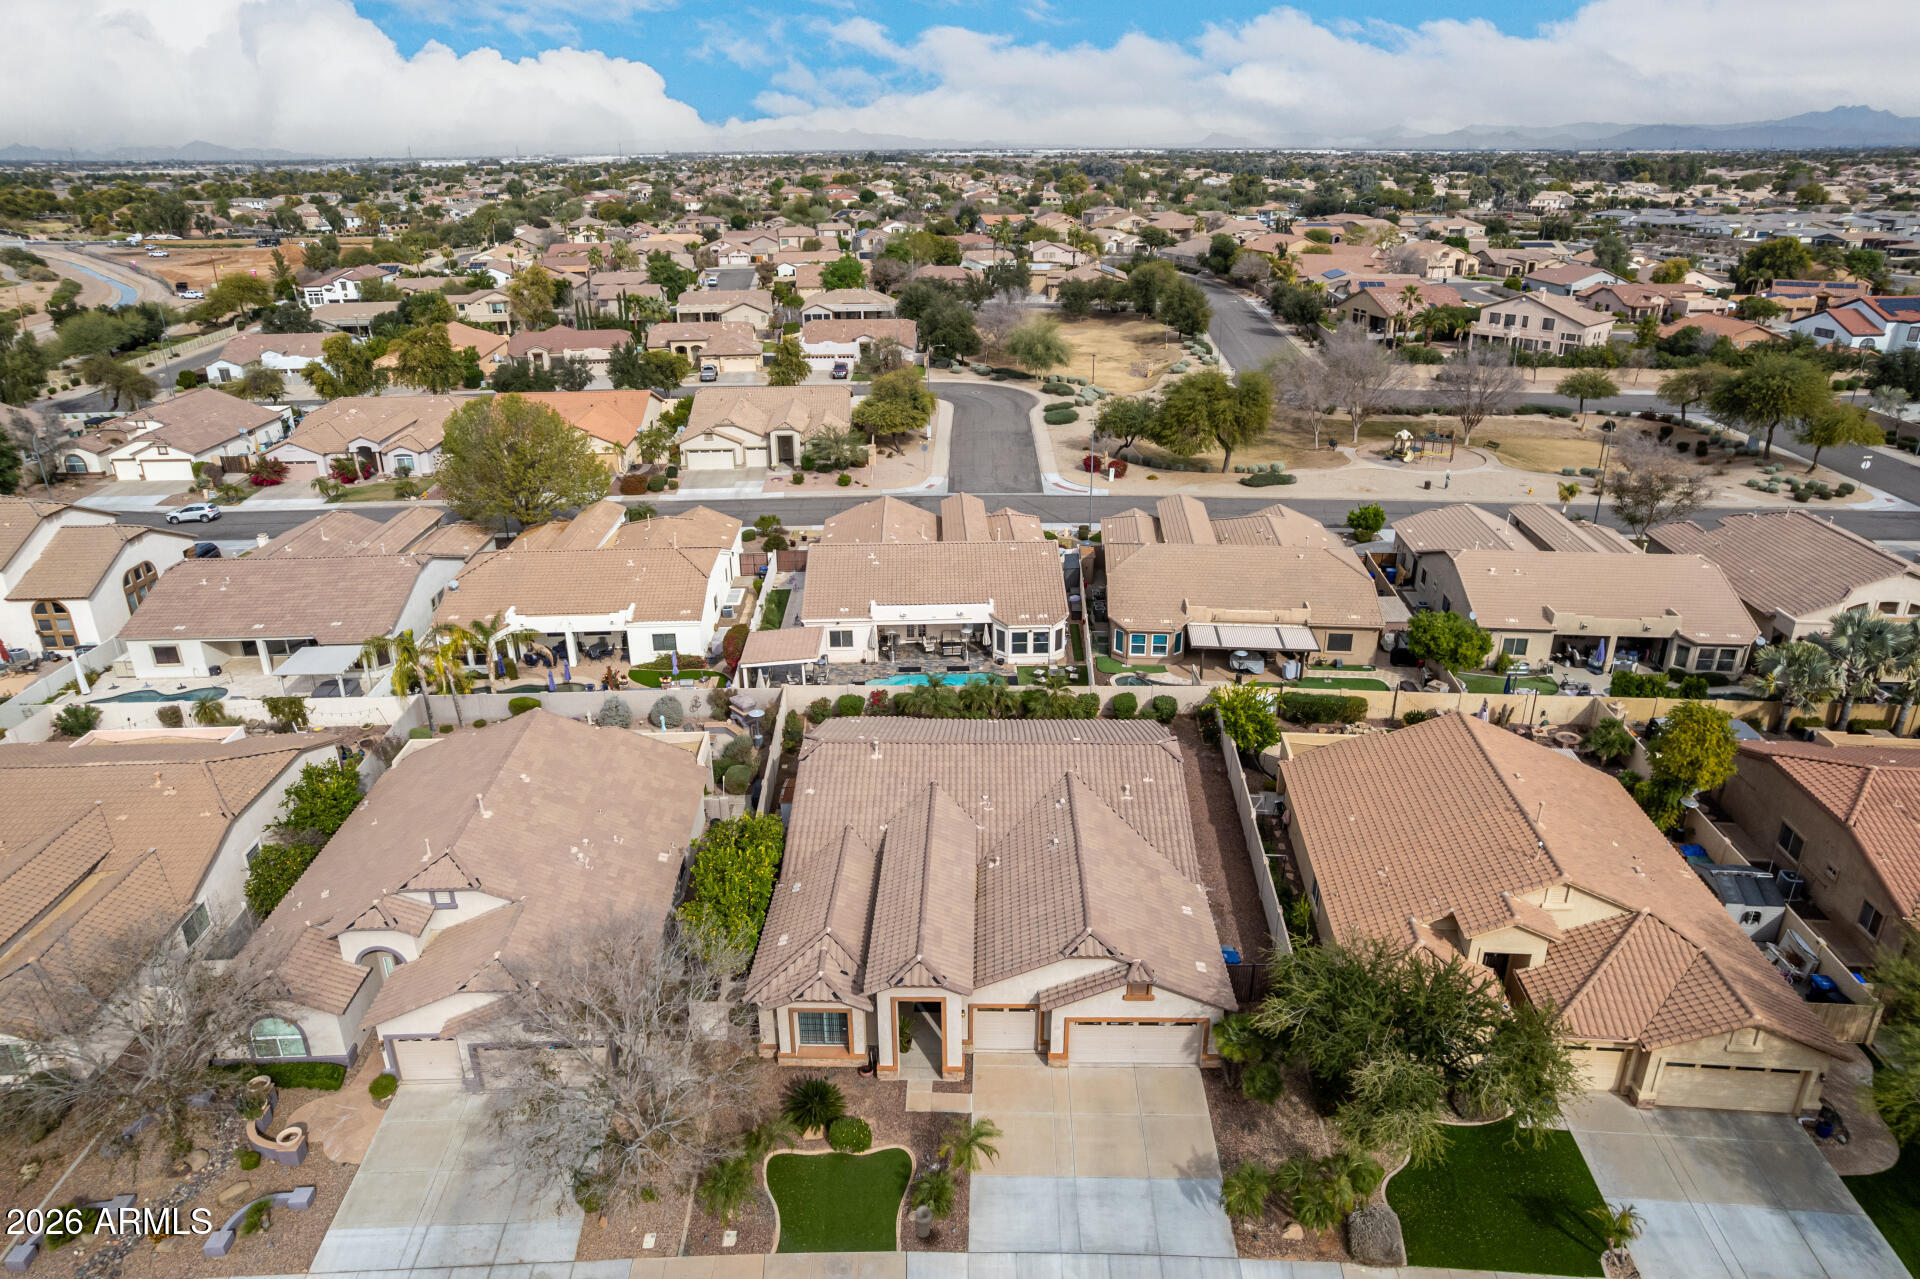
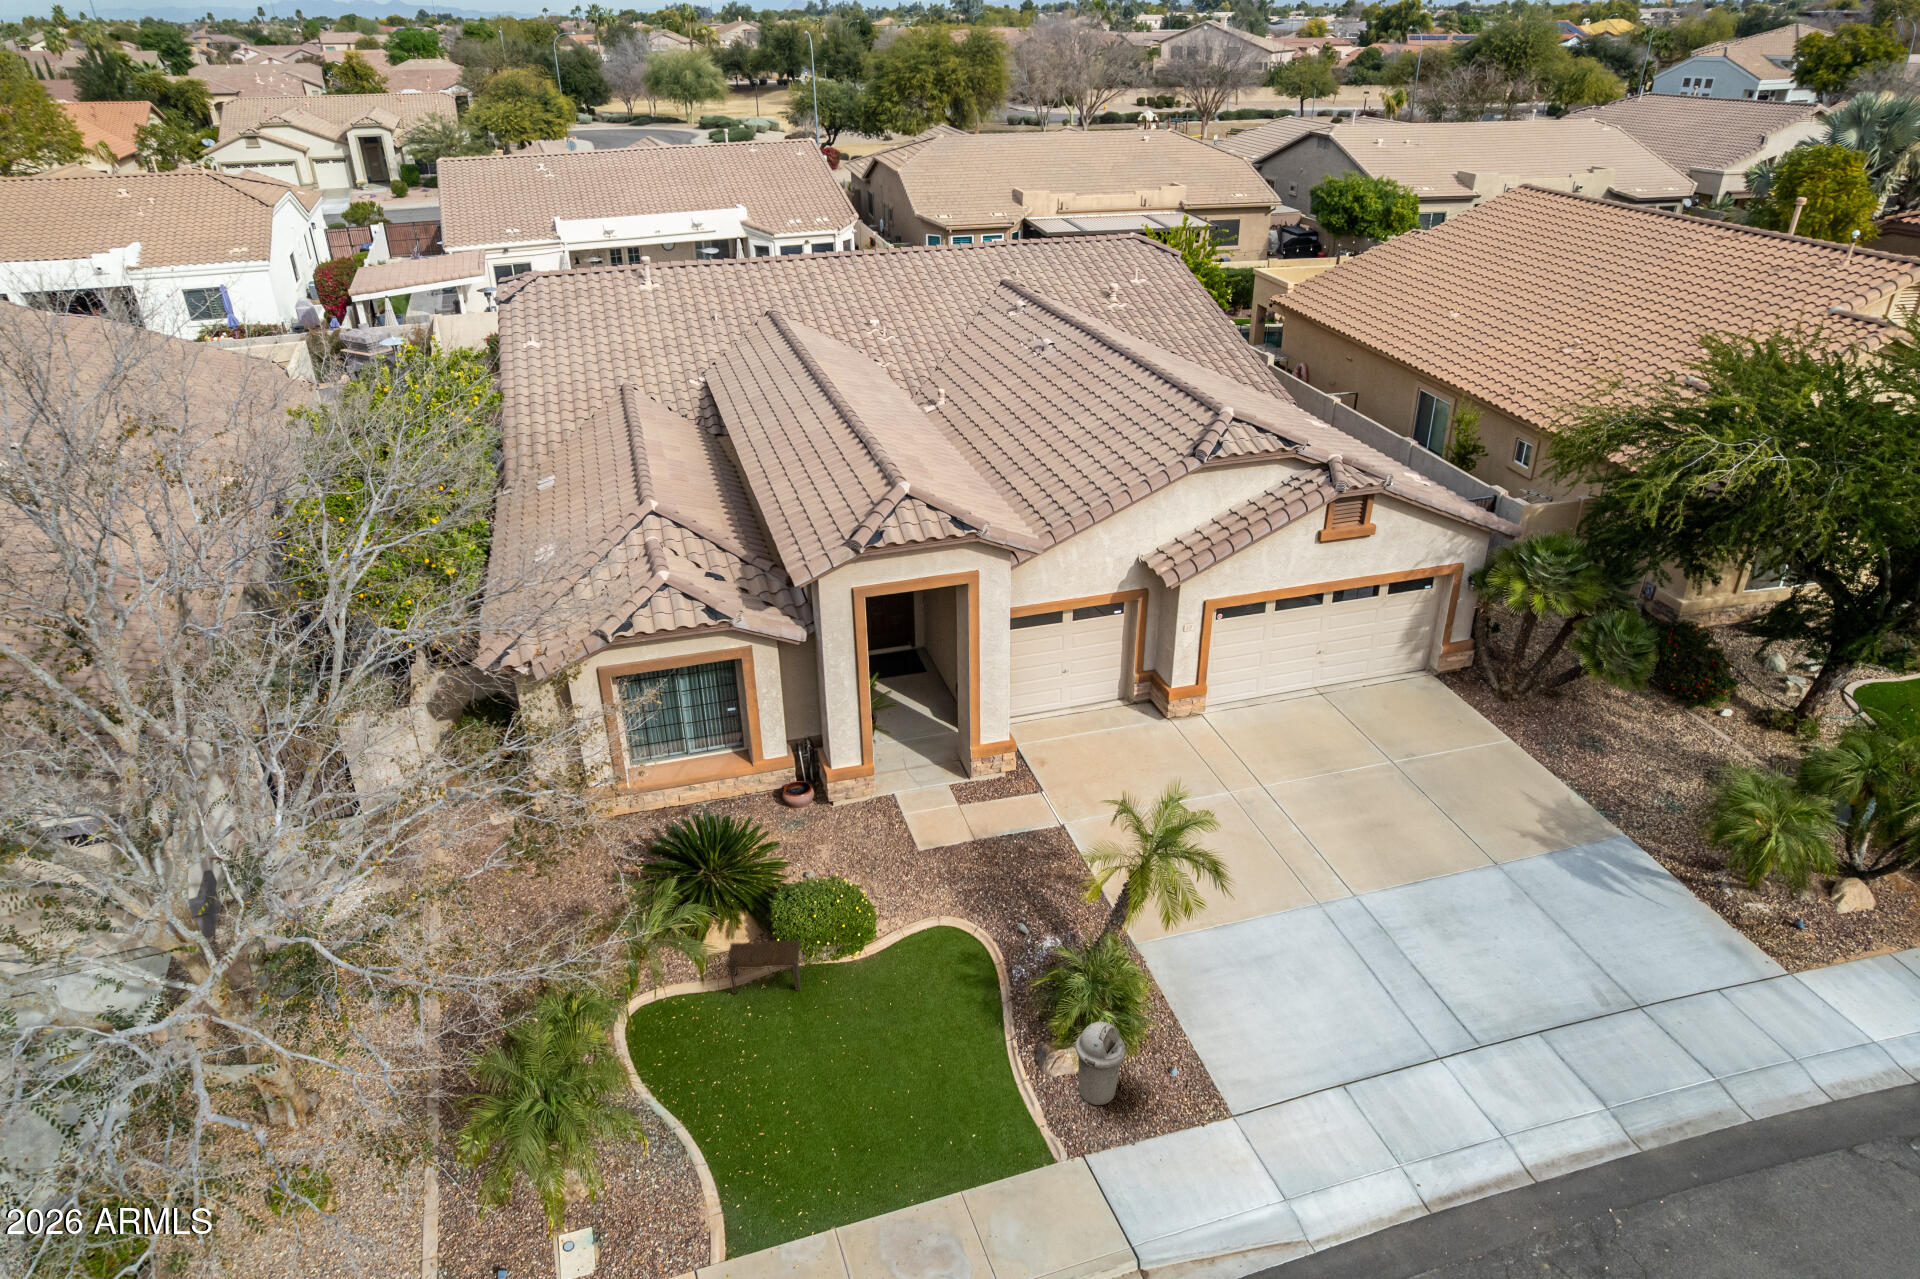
bench: none [808,1138,838,1163] -> present [727,940,801,994]

